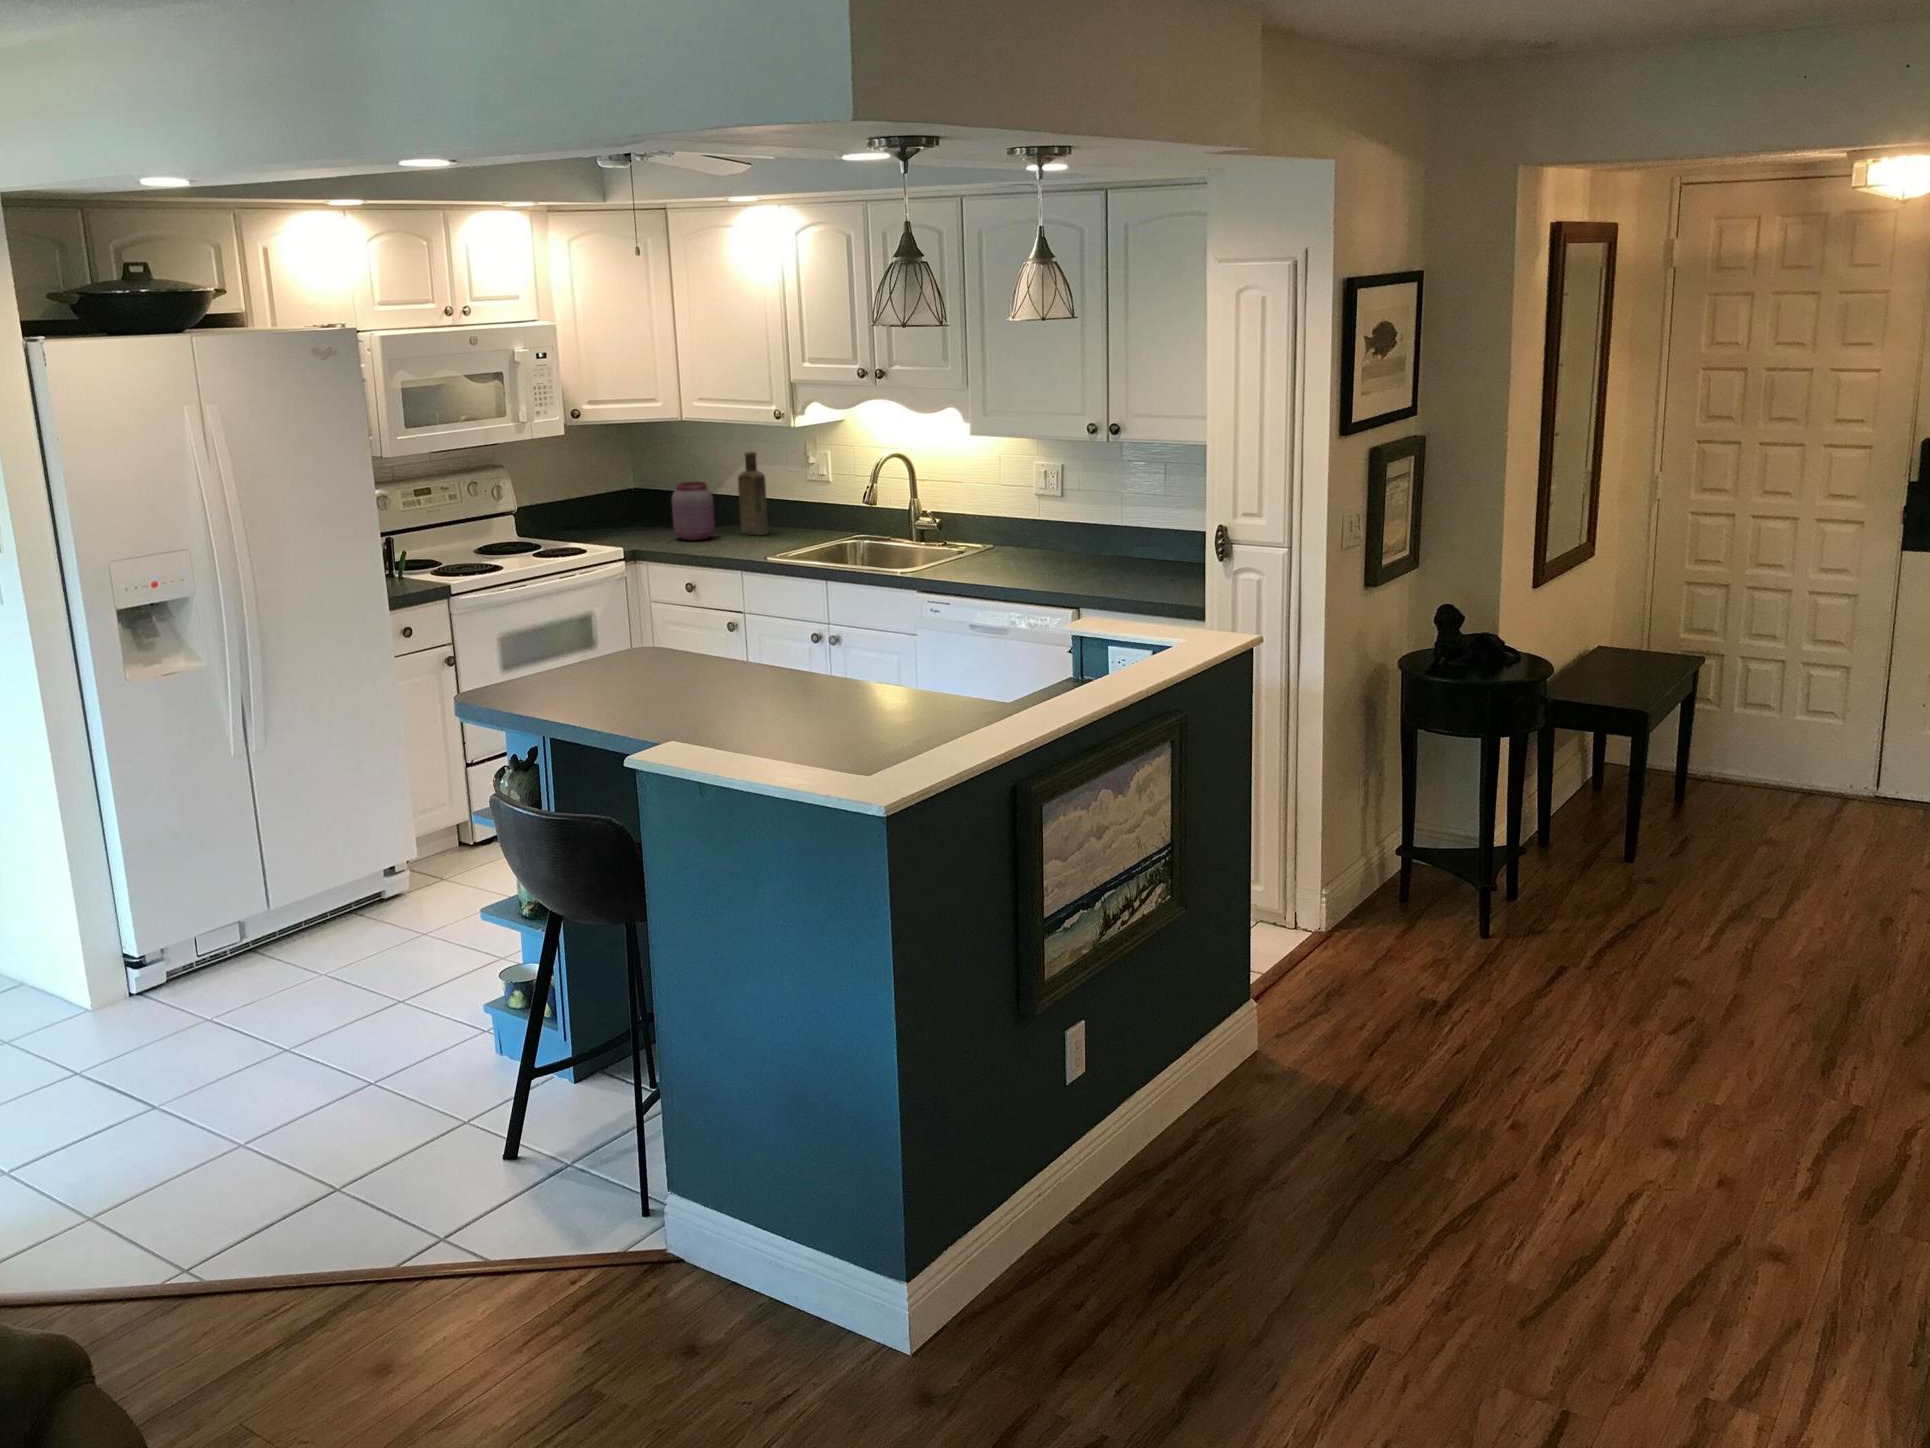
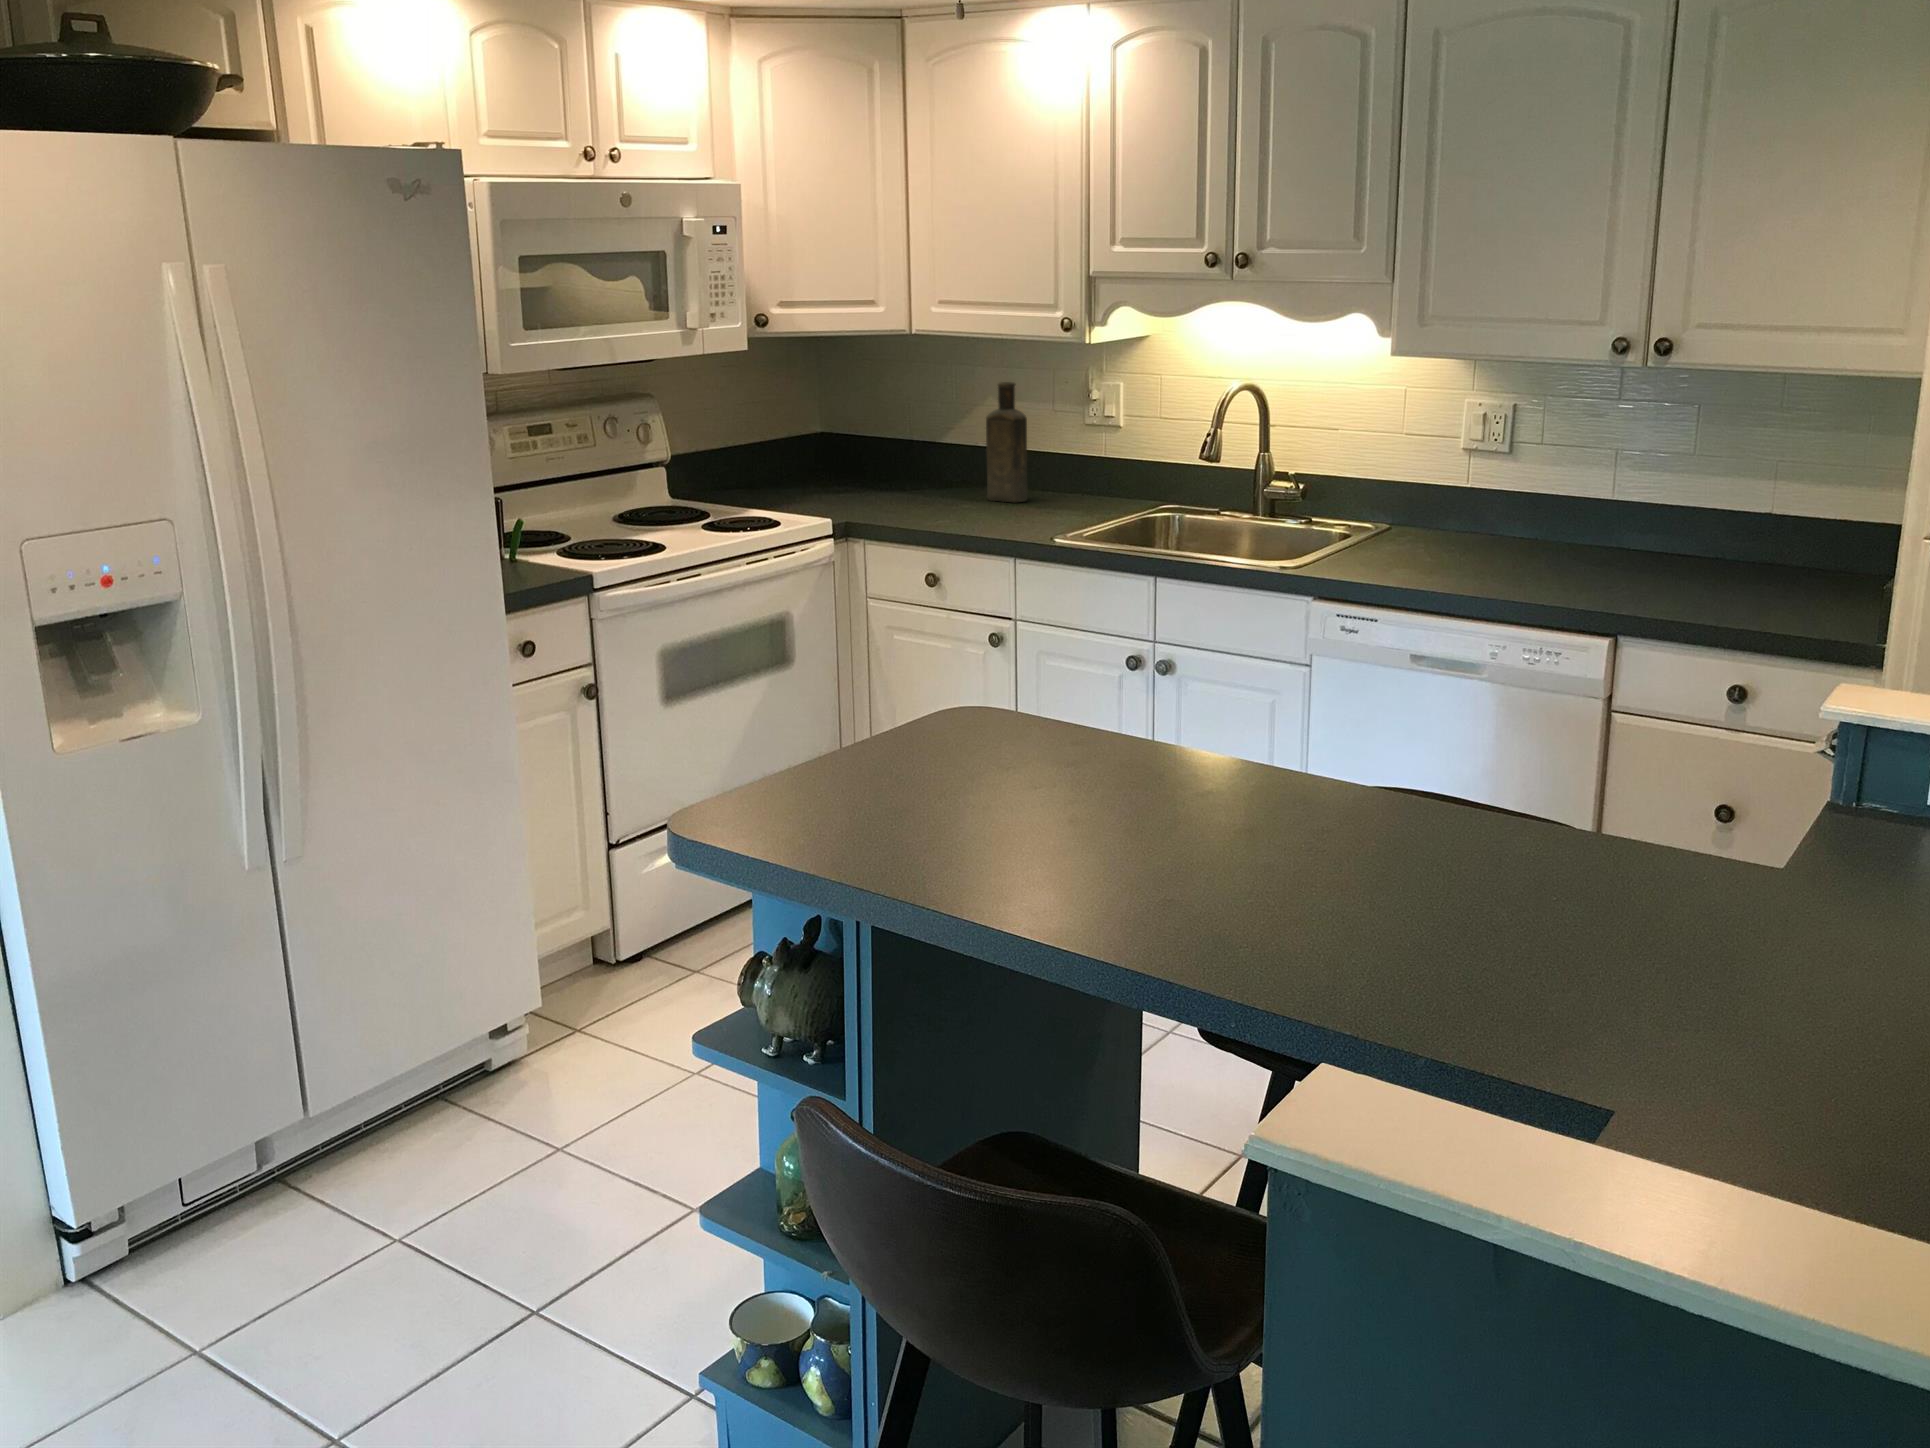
jar: present [672,482,715,540] -> none [895,424,955,508]

